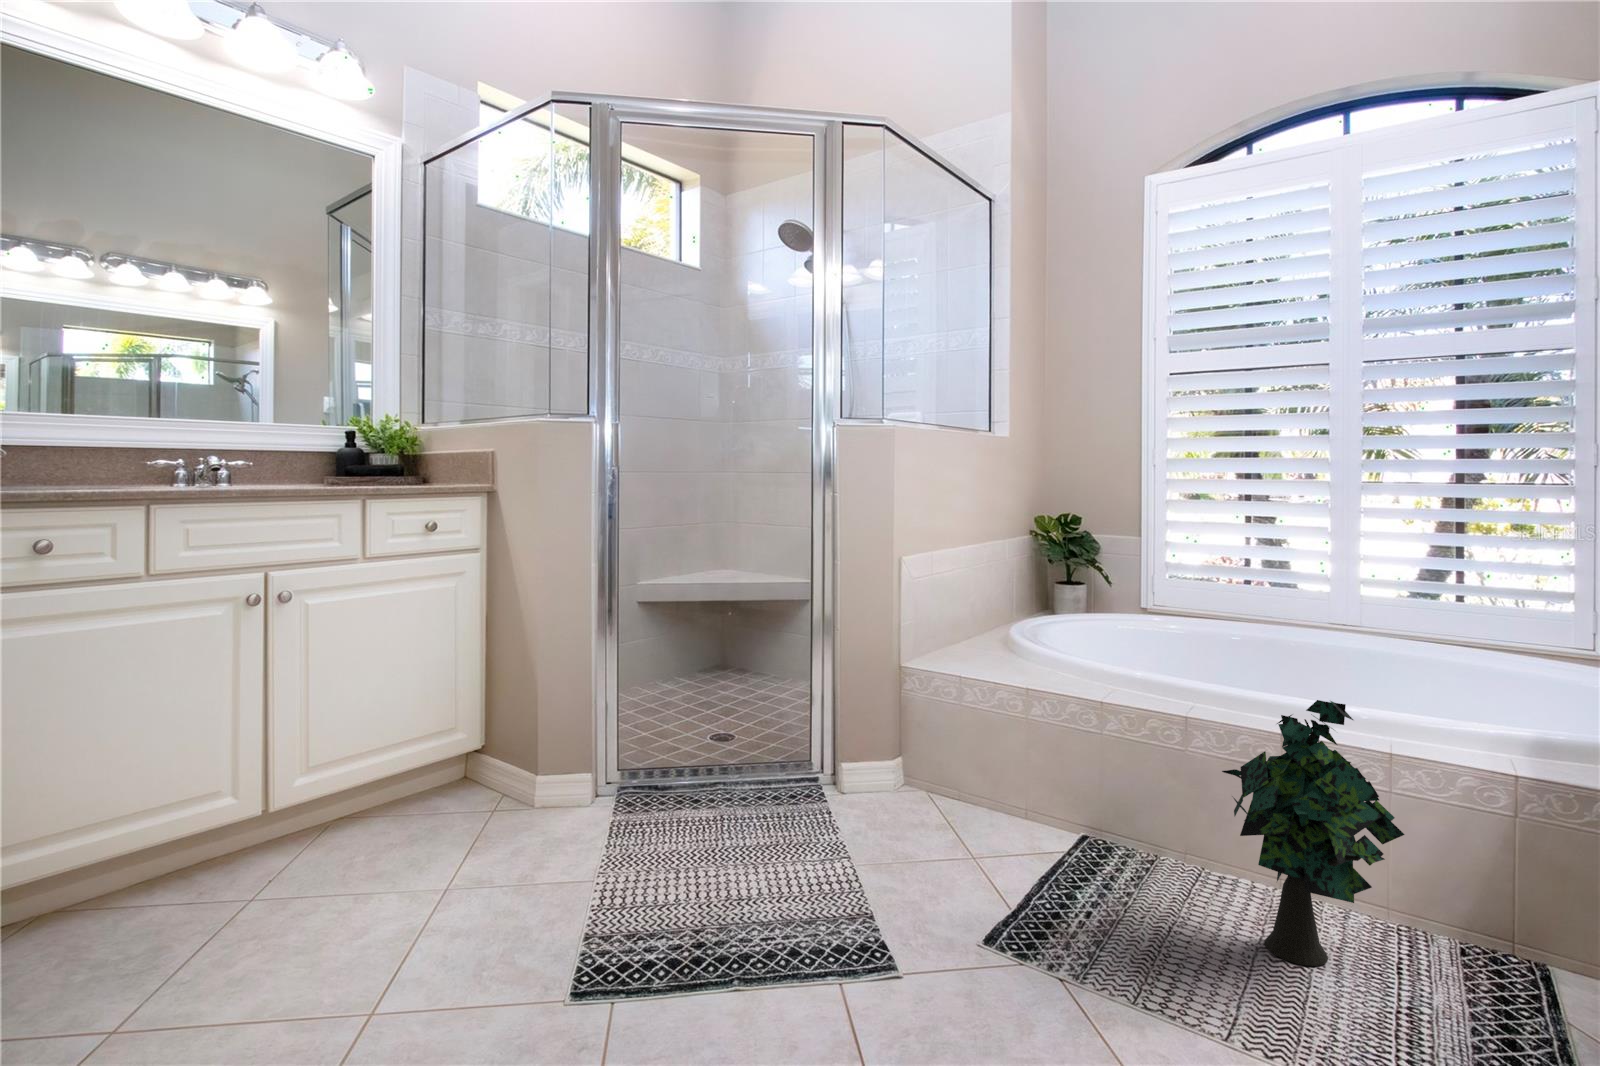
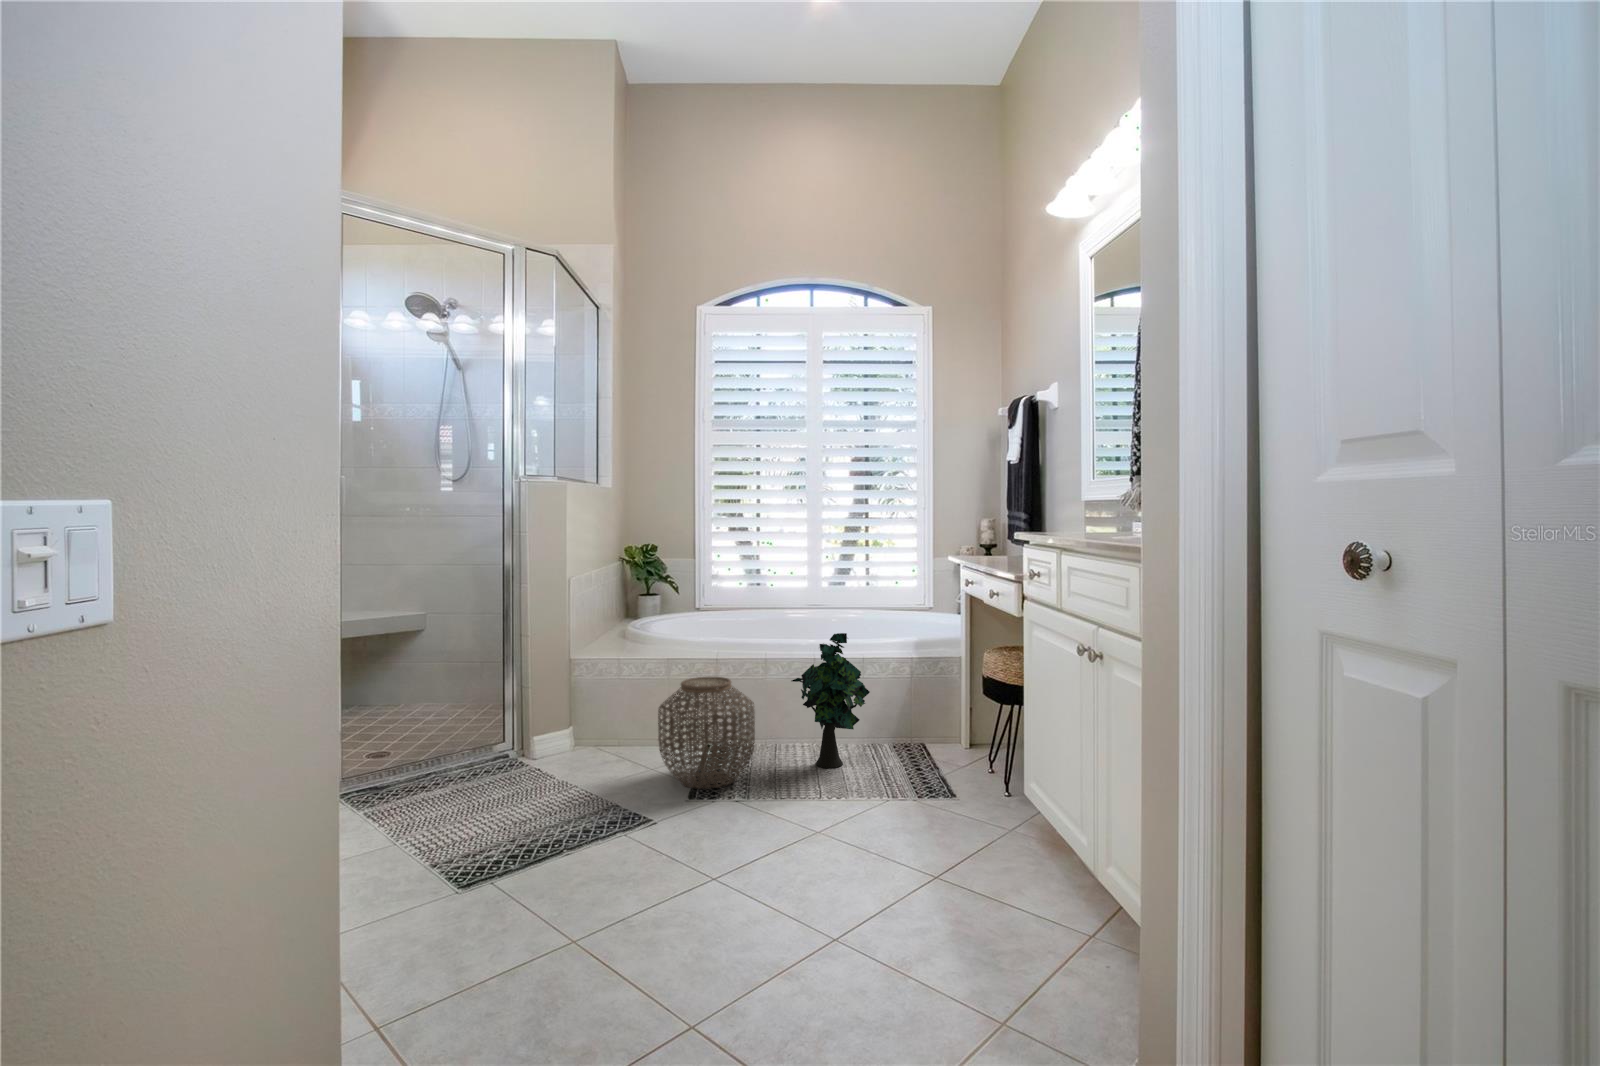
woven basket: none [957,735,1126,934] -> present [658,677,755,789]

